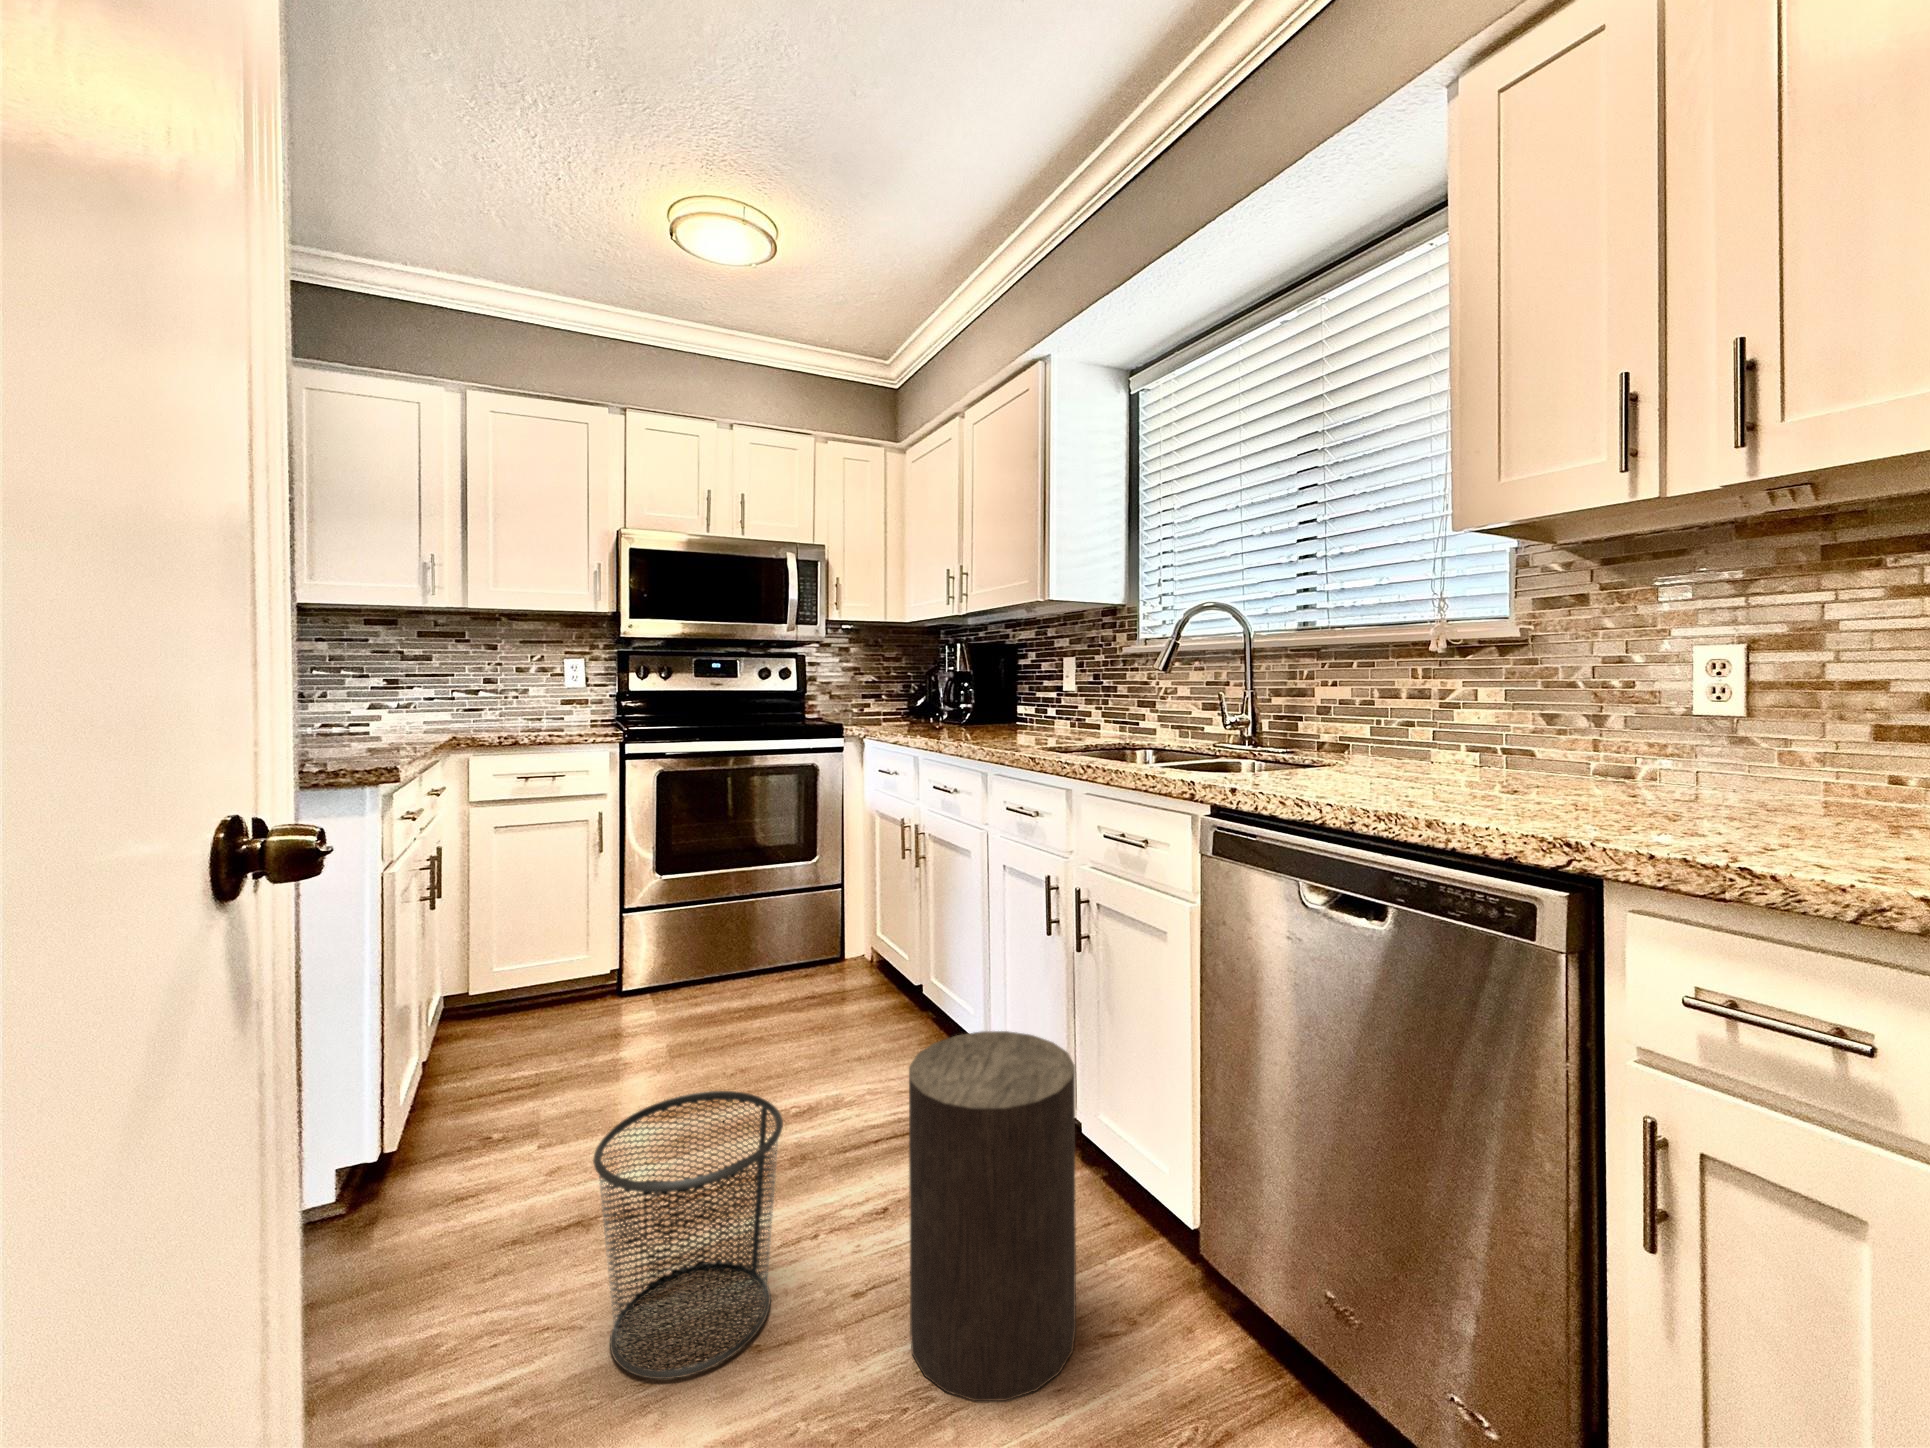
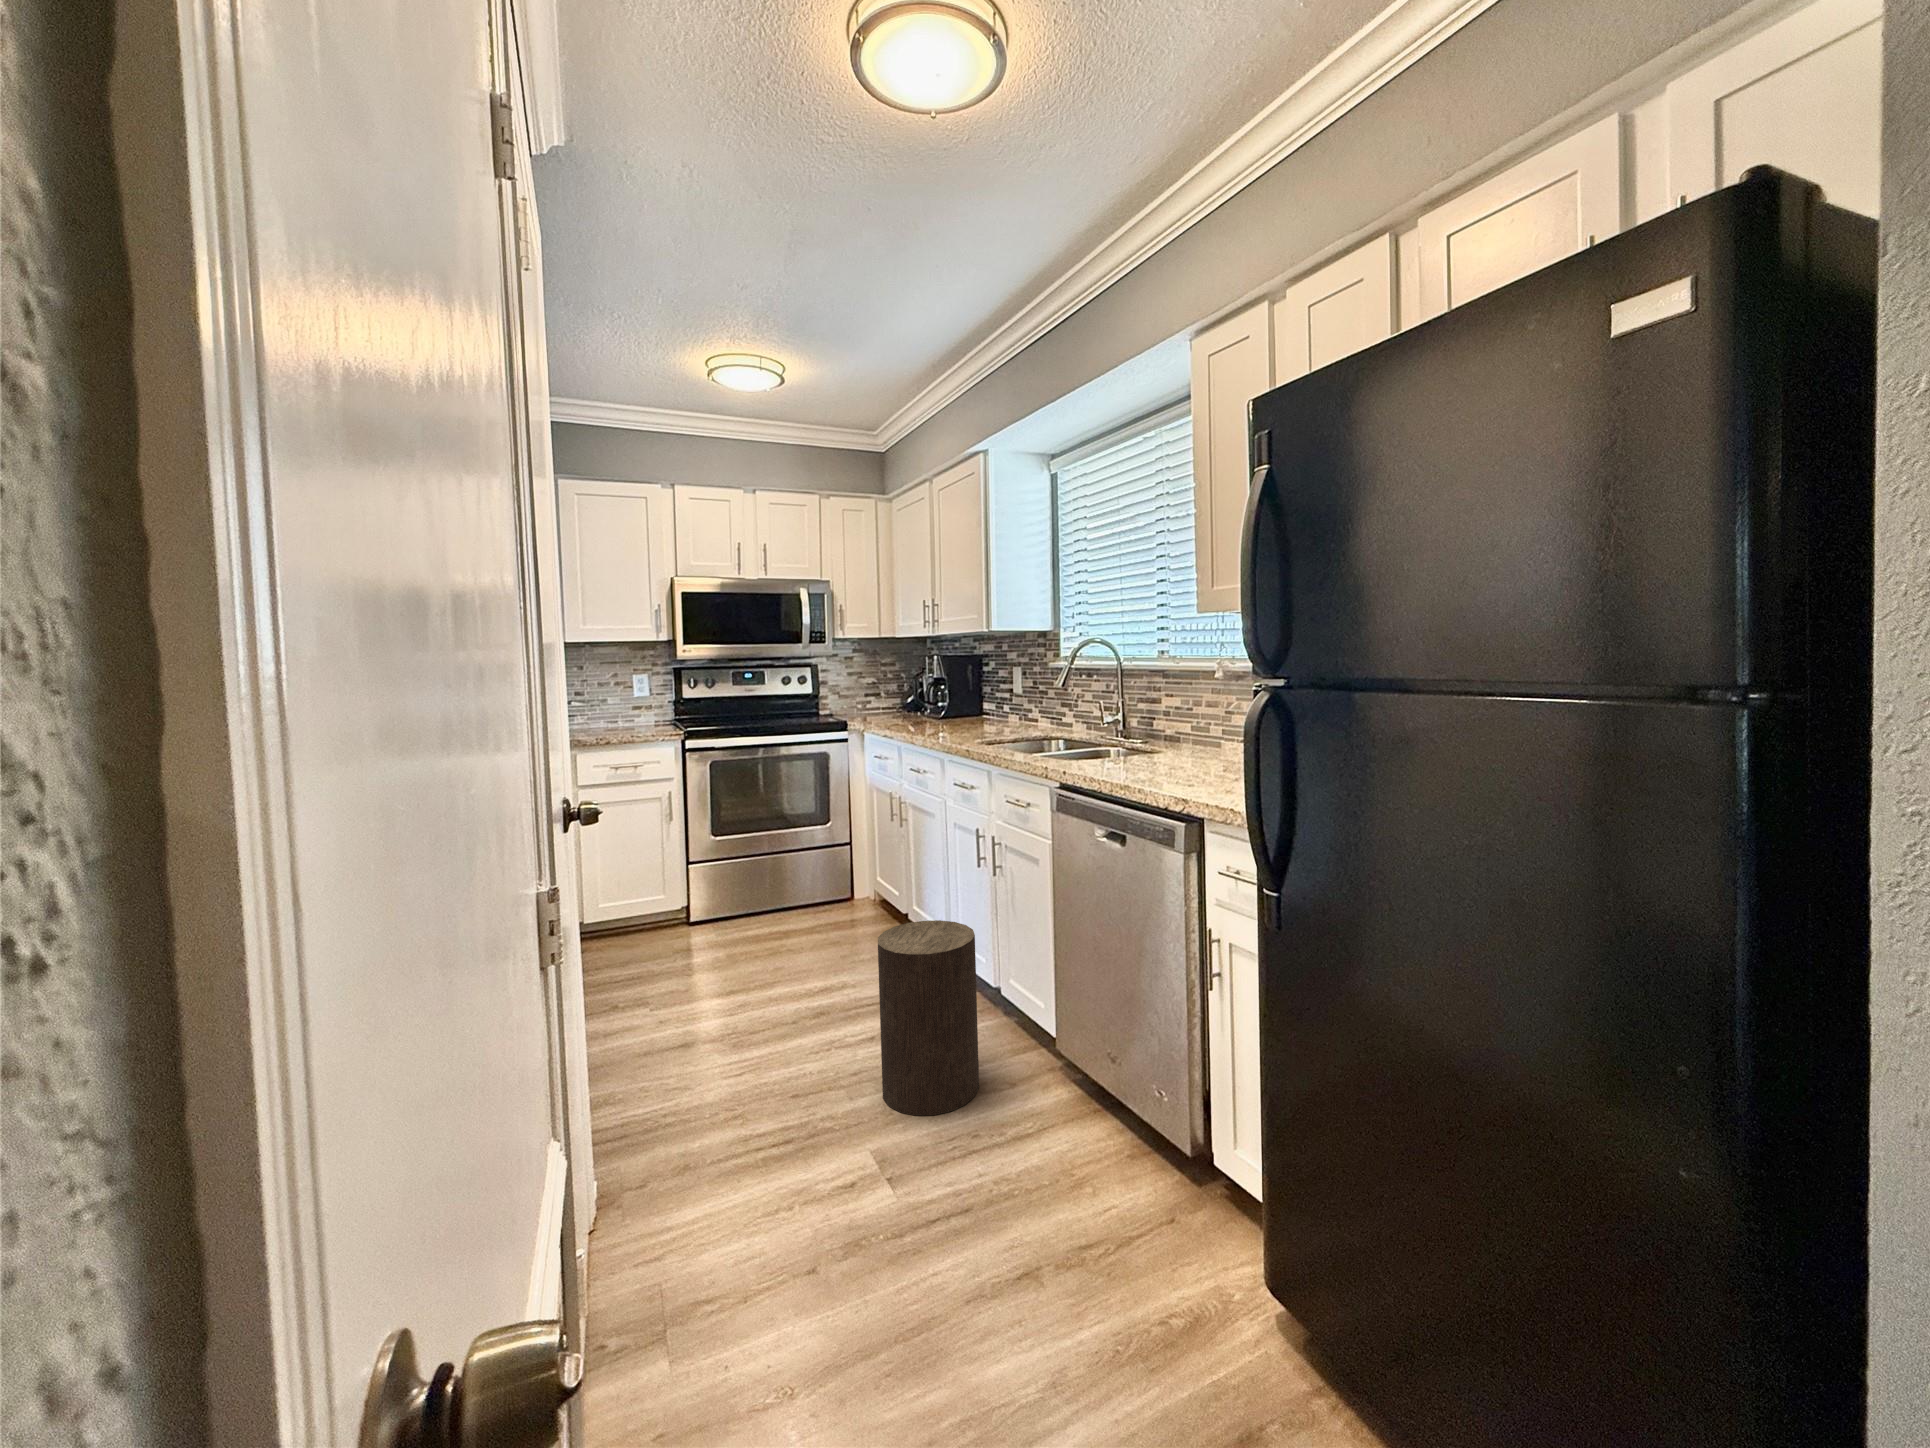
waste bin: present [593,1091,783,1379] -> none [698,960,806,1109]

